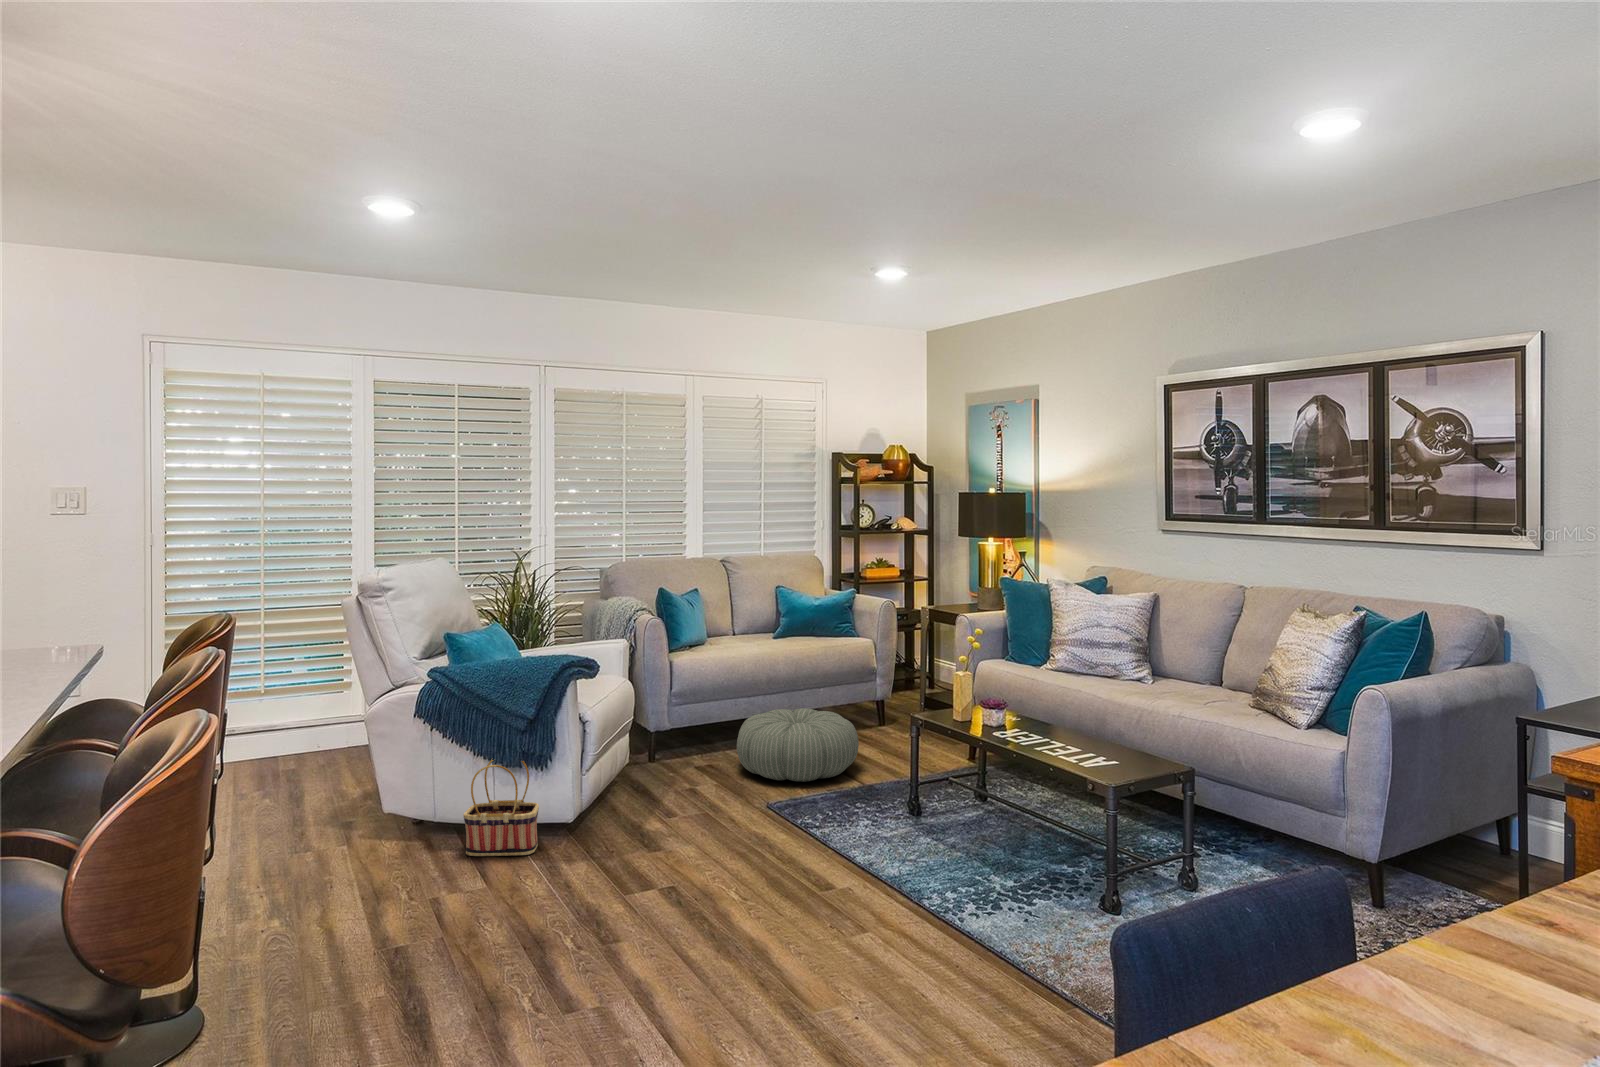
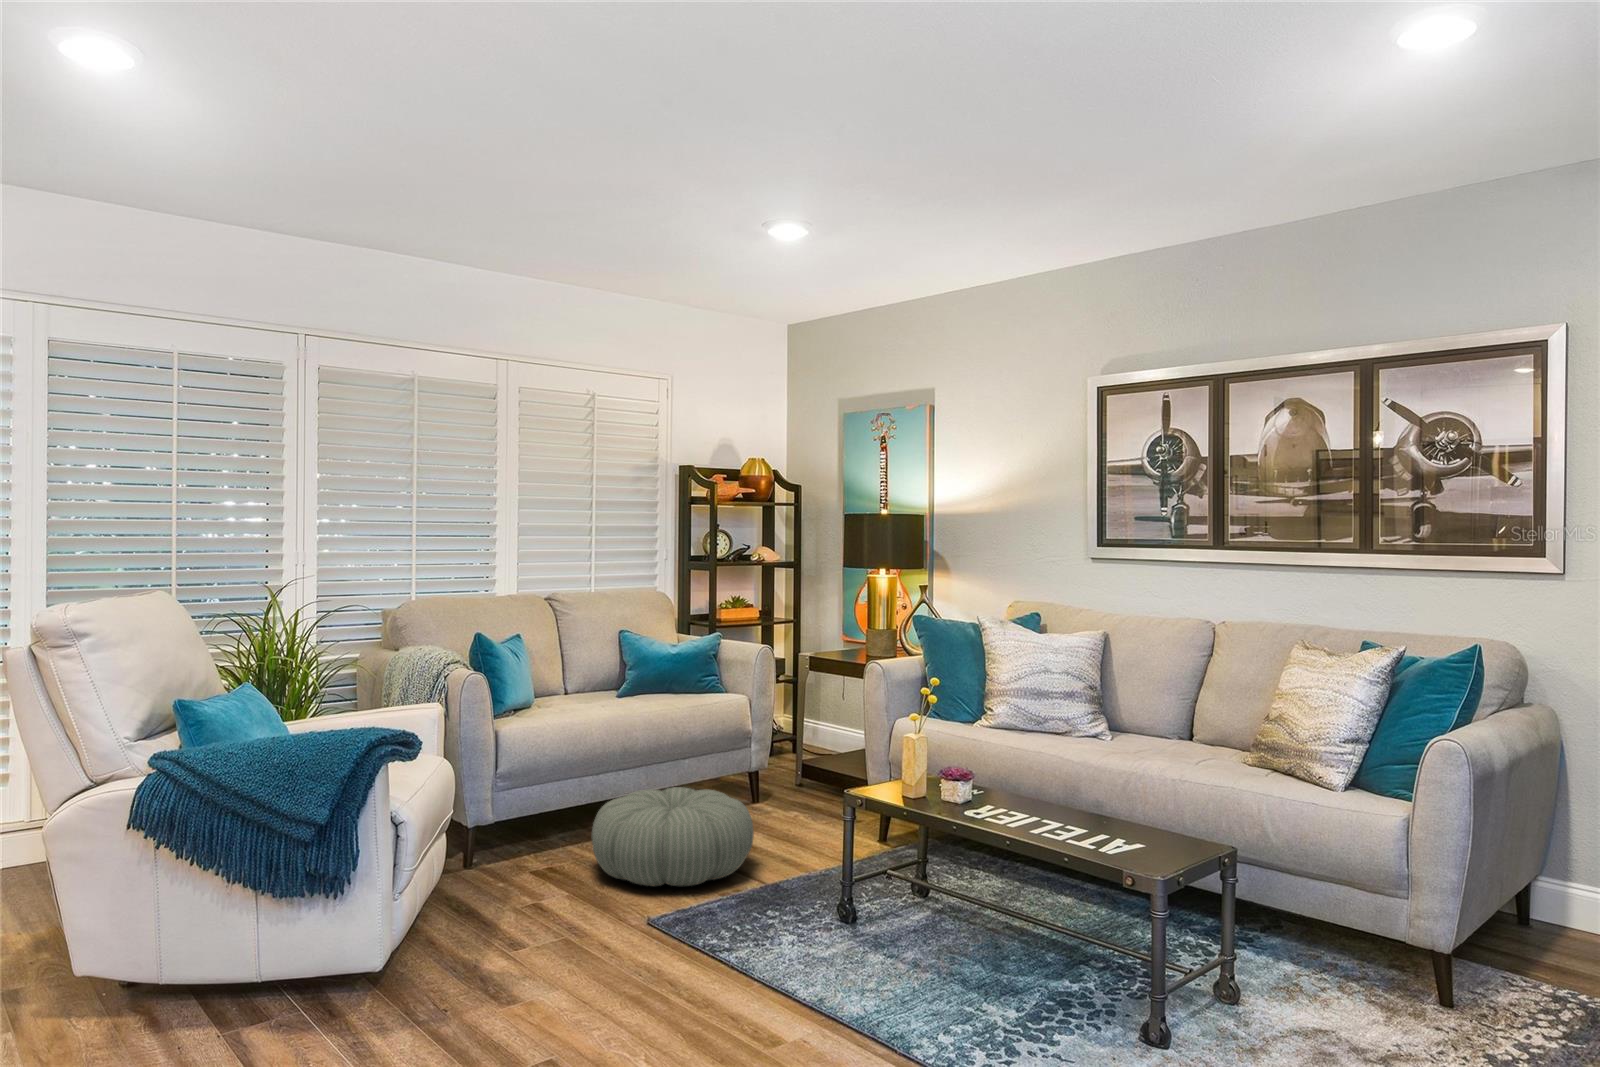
basket: present [463,760,539,856] -> none [206,877,328,1040]

